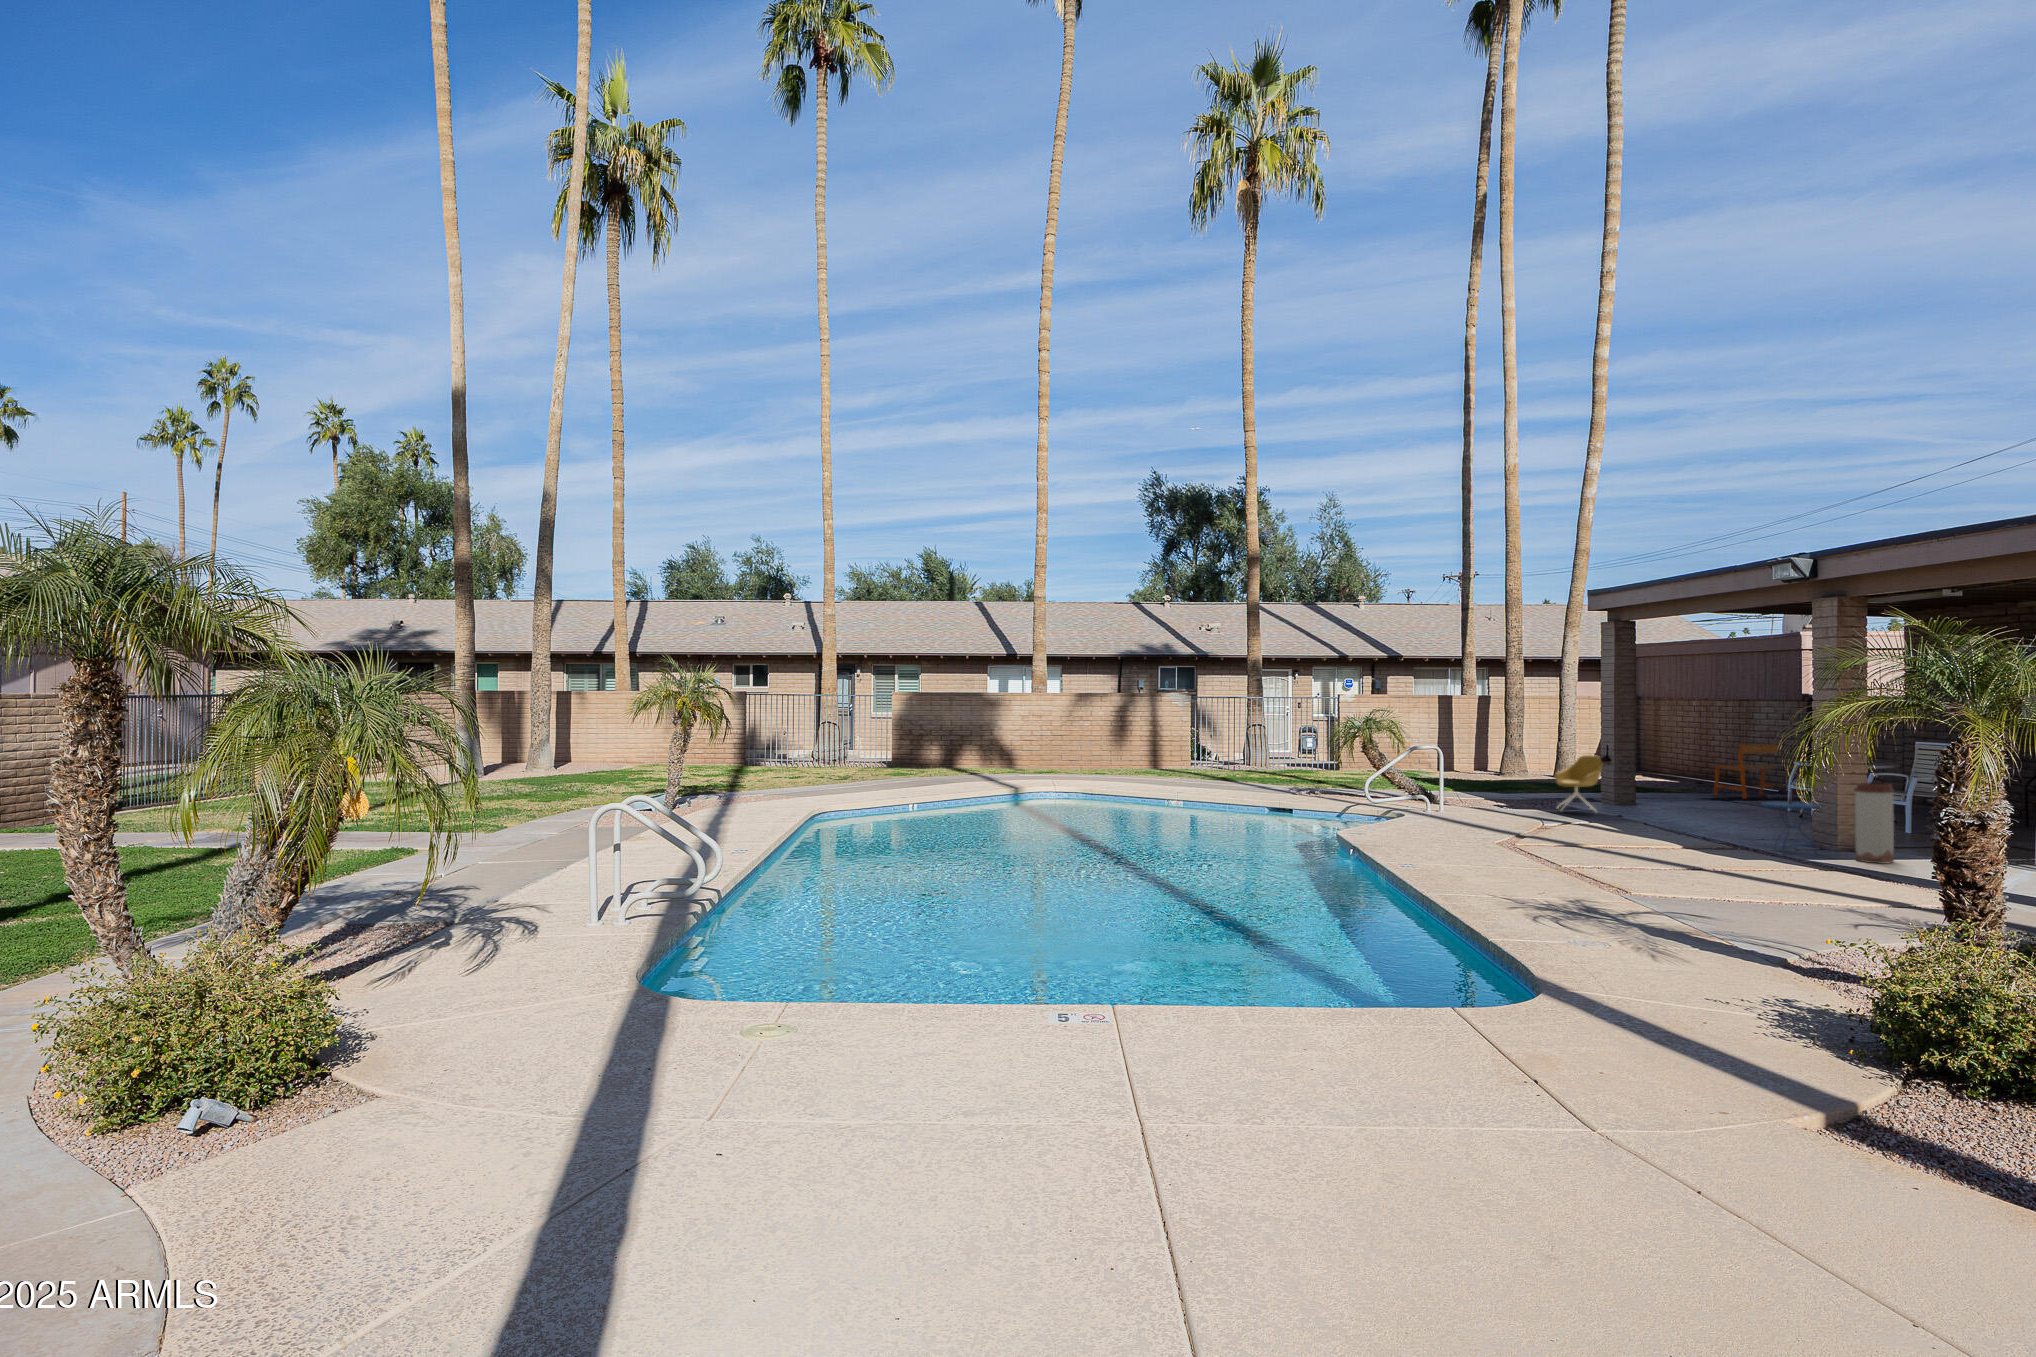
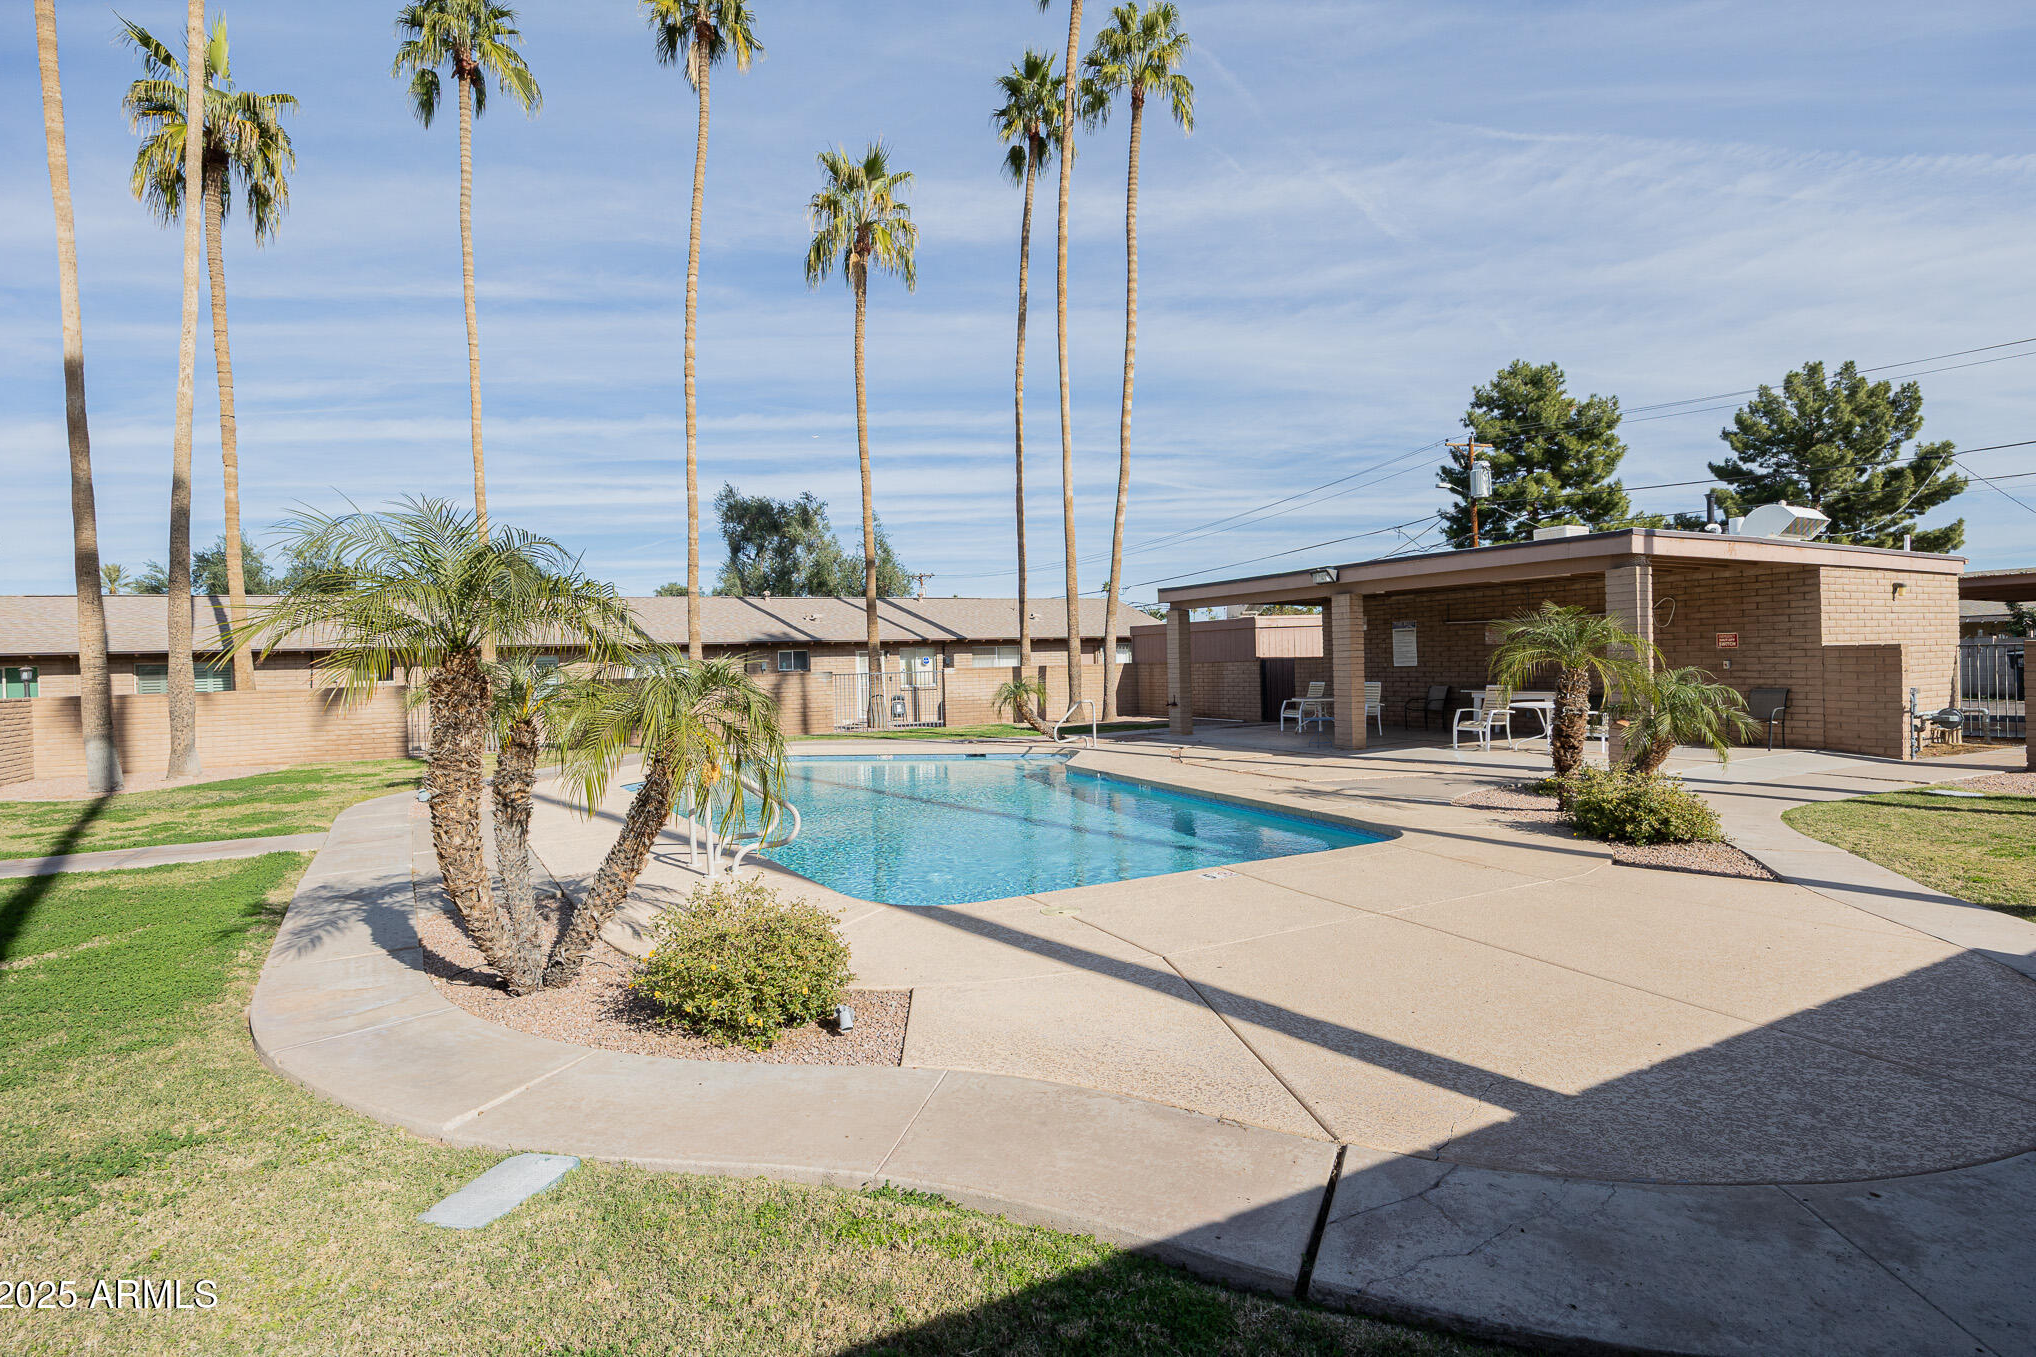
bench: present [1714,744,1789,799] -> none [1215,686,1255,724]
chair: present [1555,755,1602,812] -> none [1149,699,1178,739]
trash can: present [1854,783,1894,864] -> none [1353,702,1374,748]

